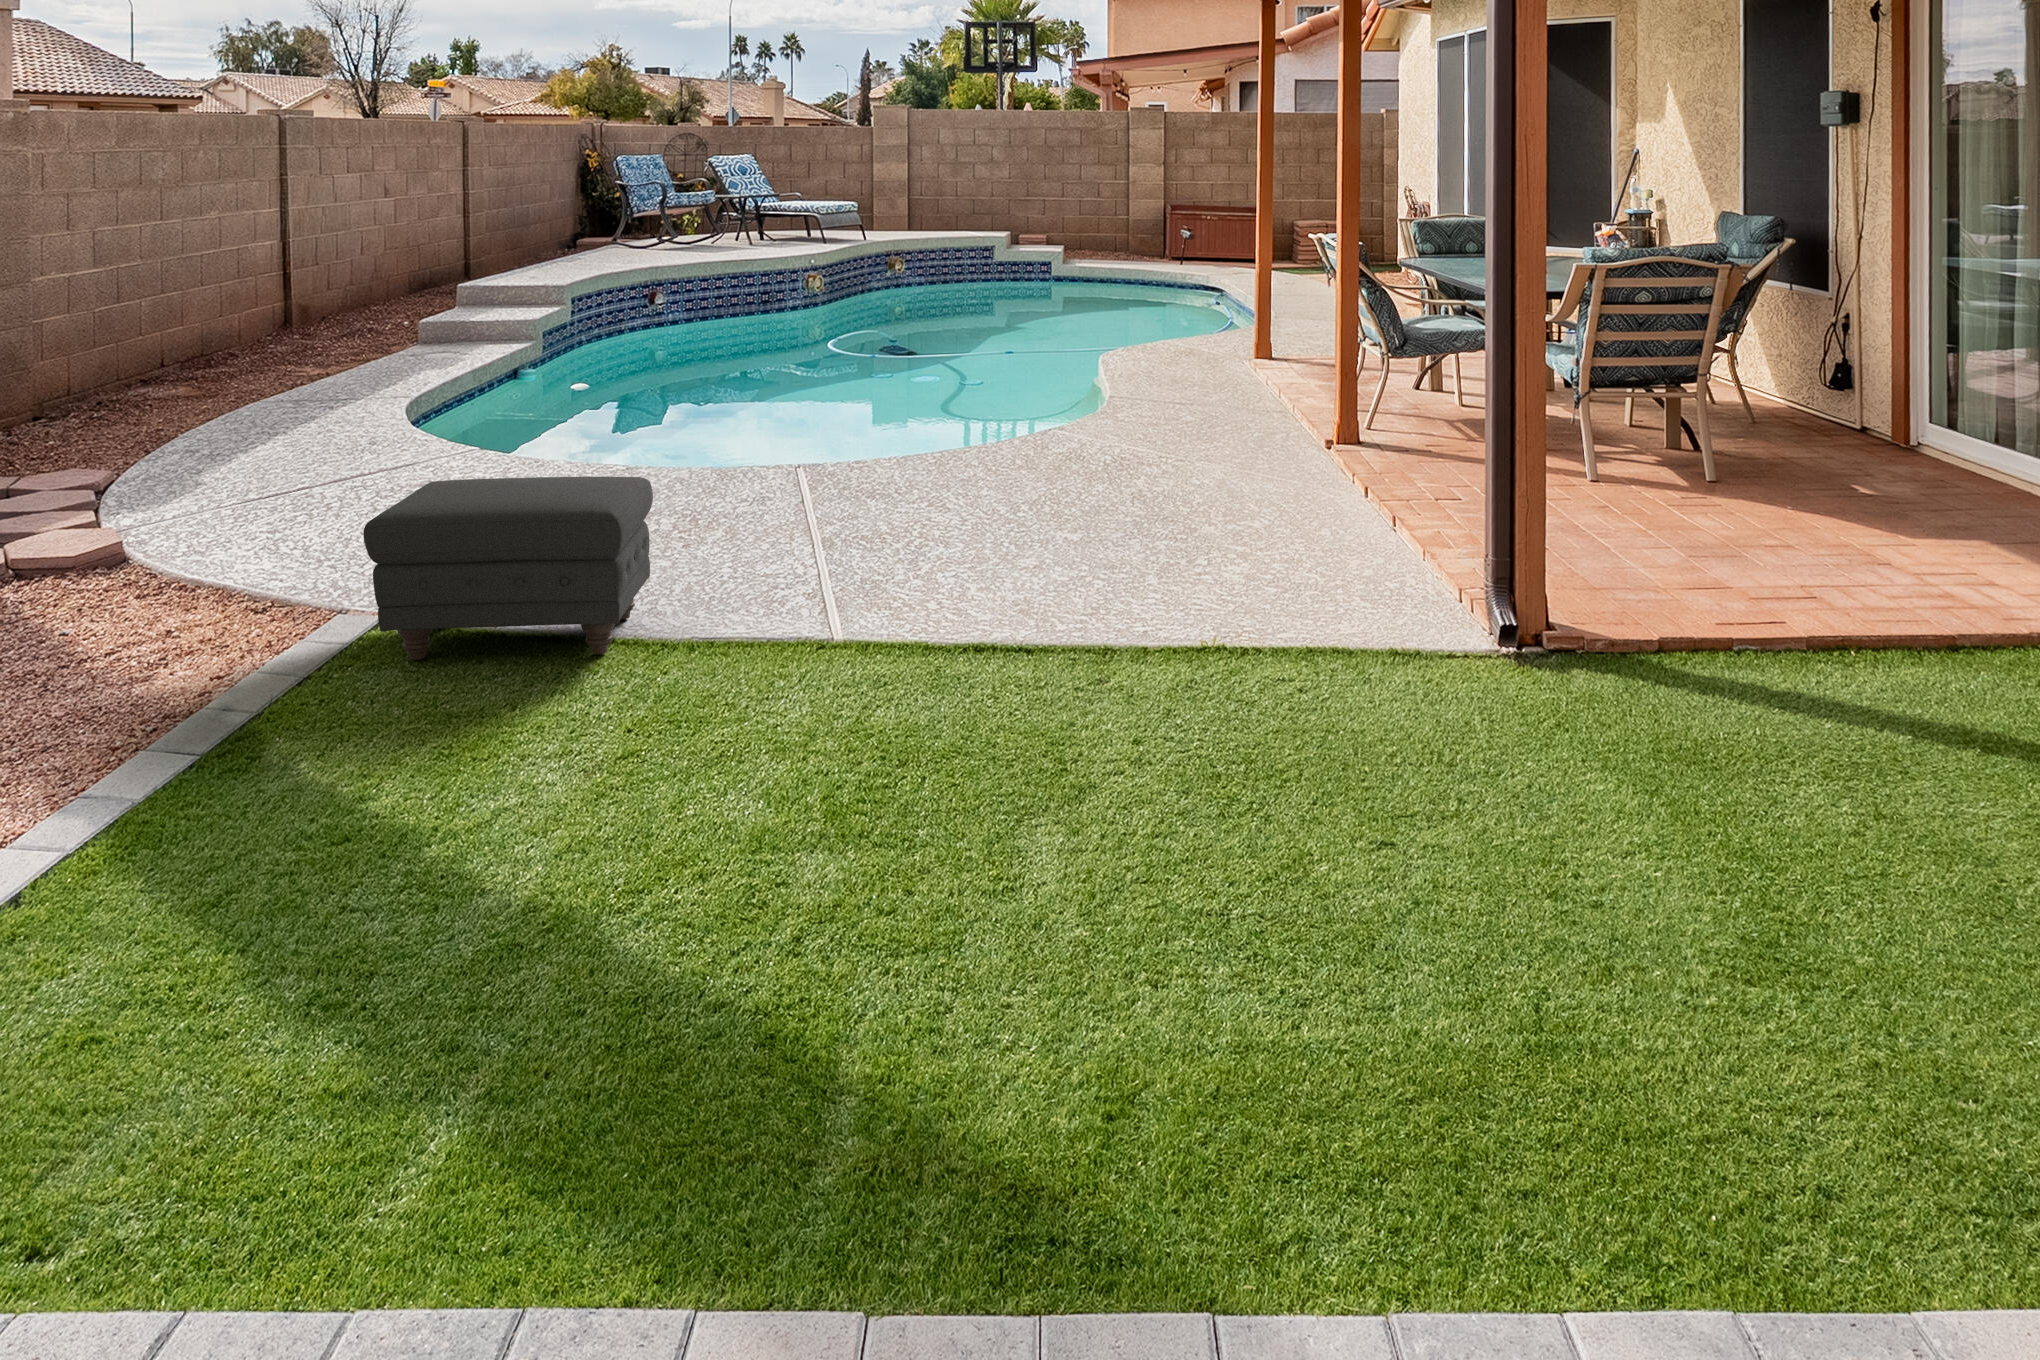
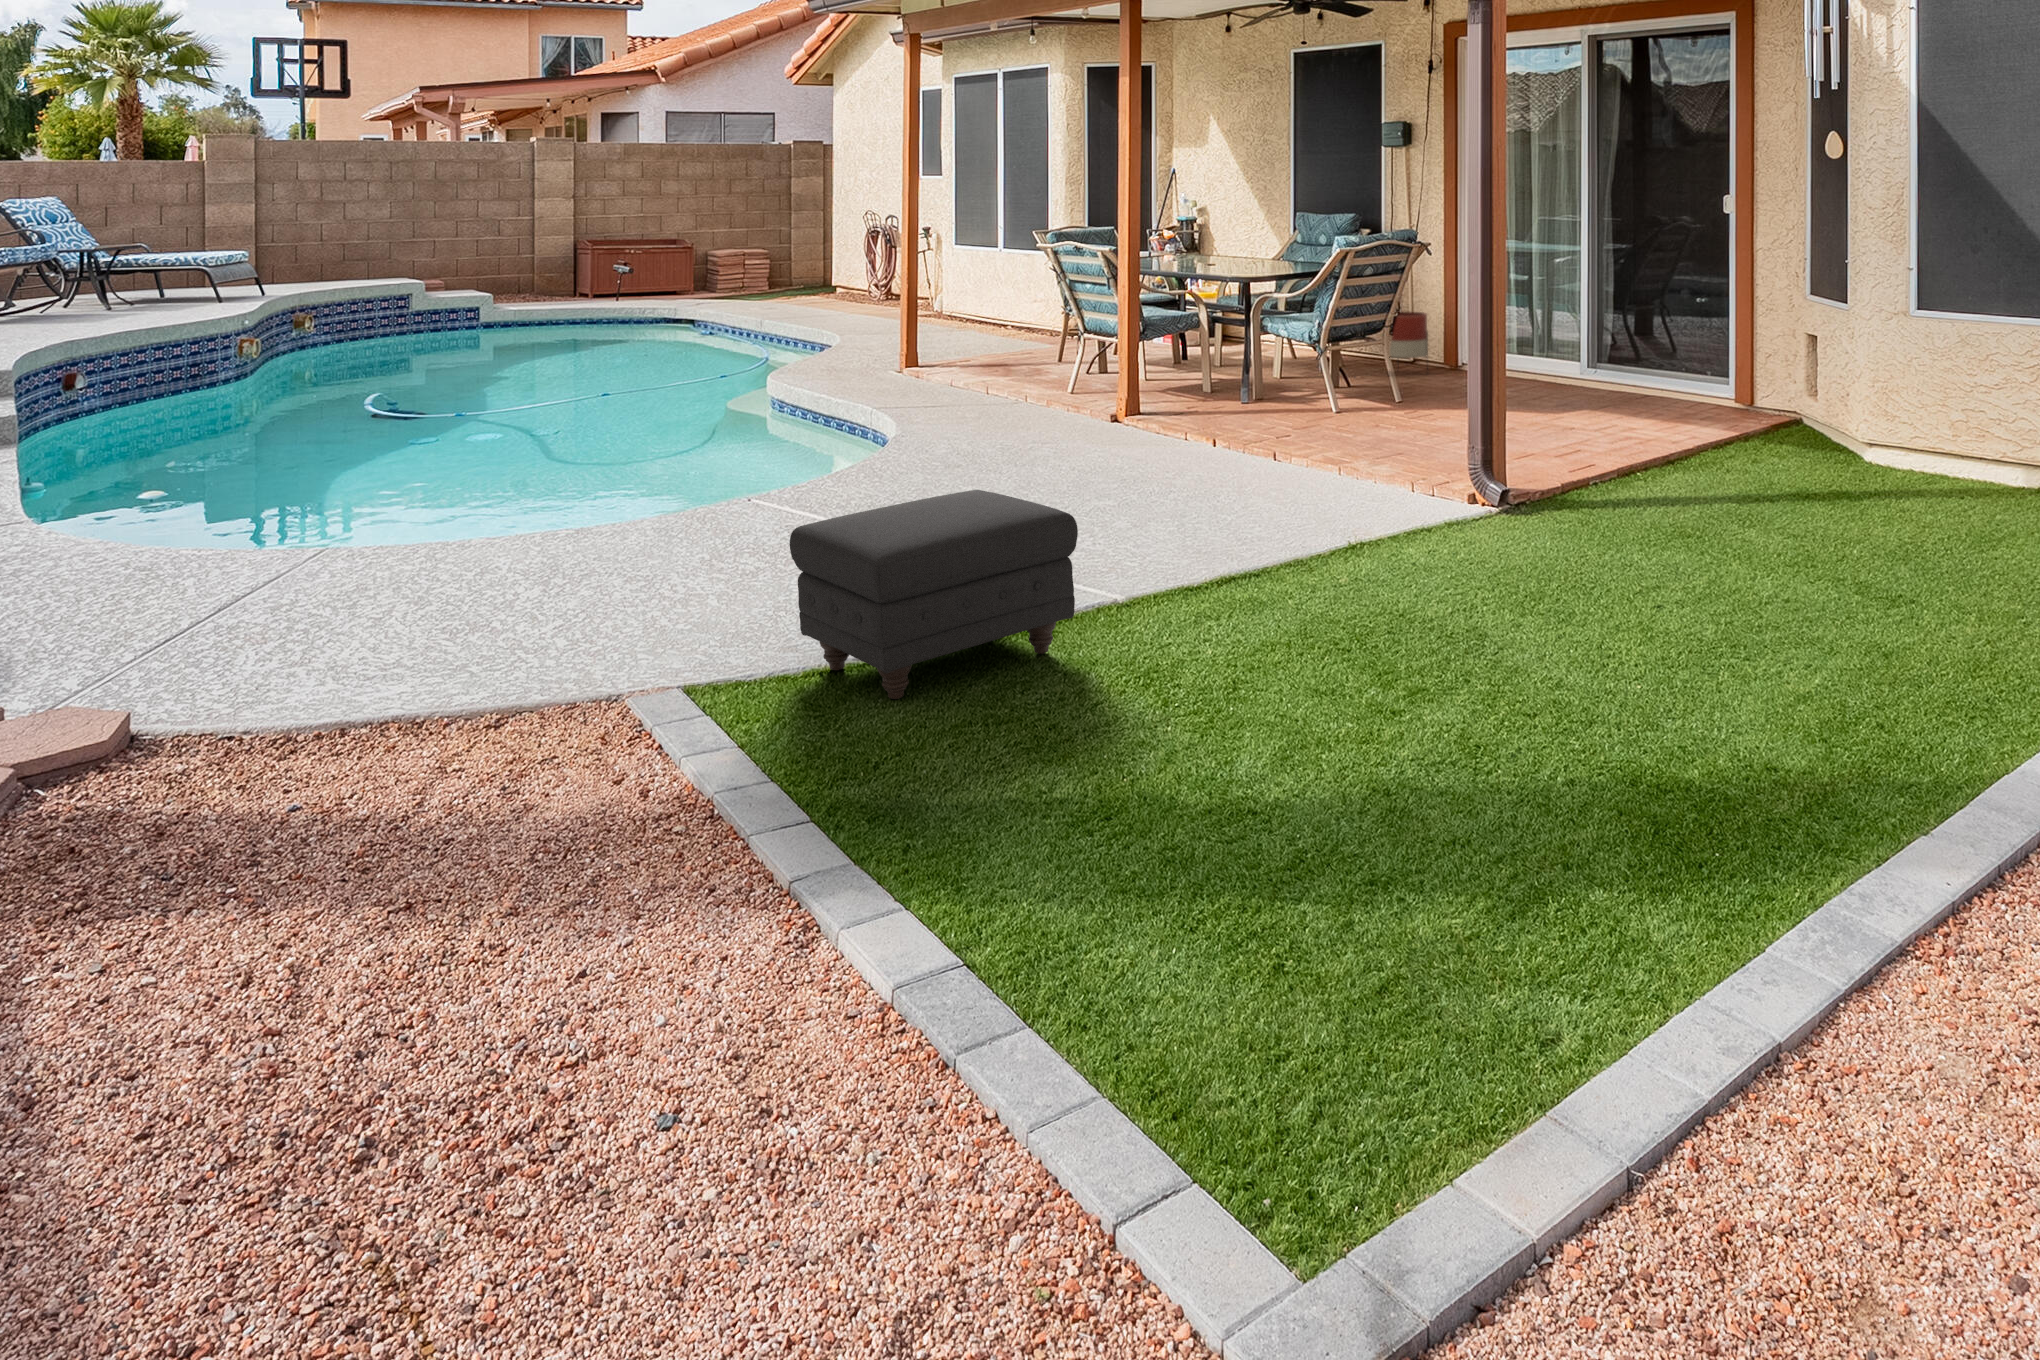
planter: none [1786,352,1861,446] -> present [1389,312,1428,359]

